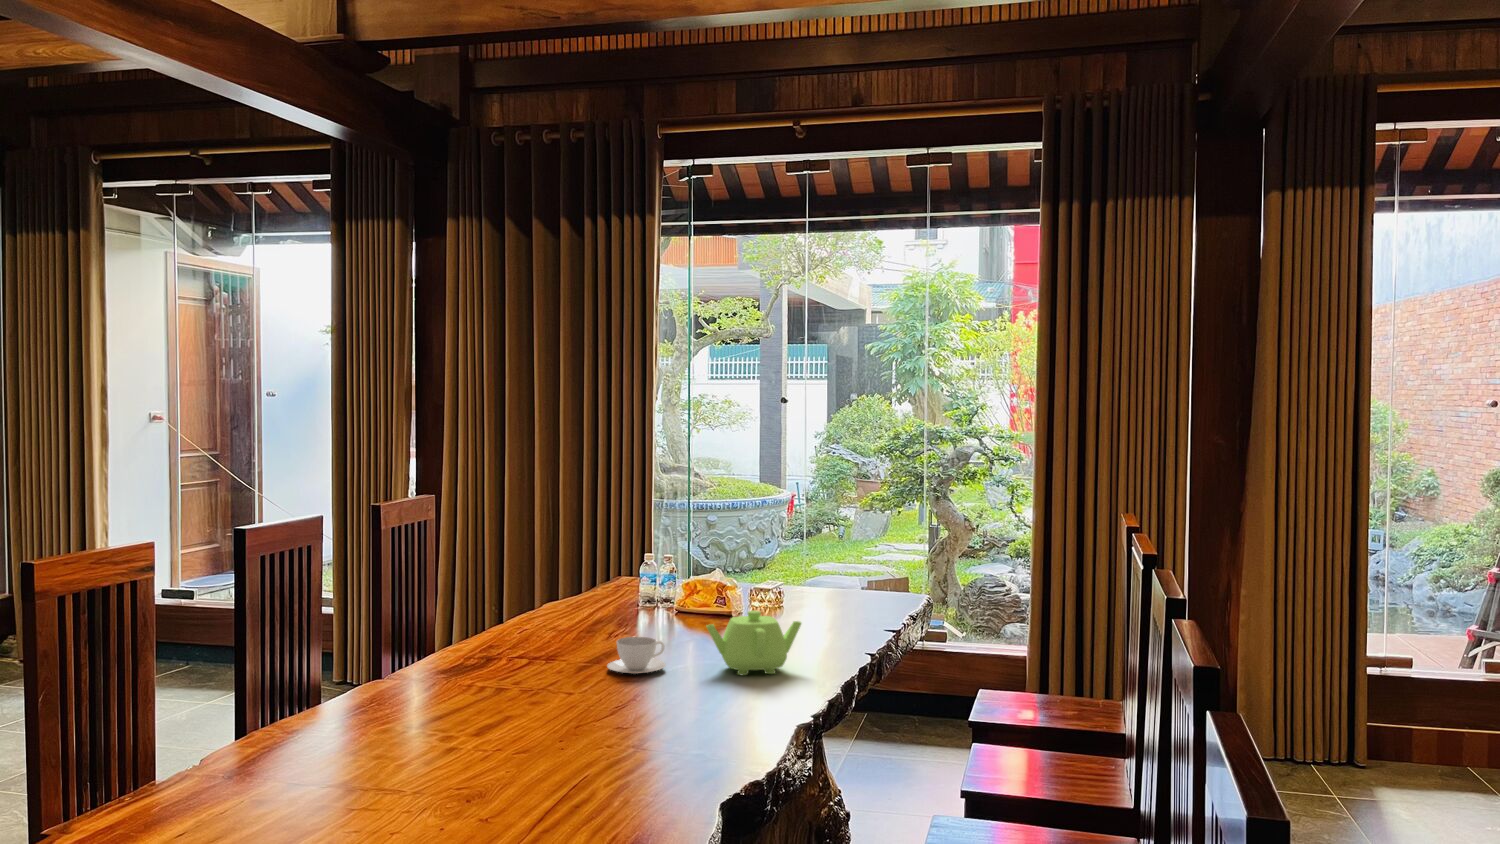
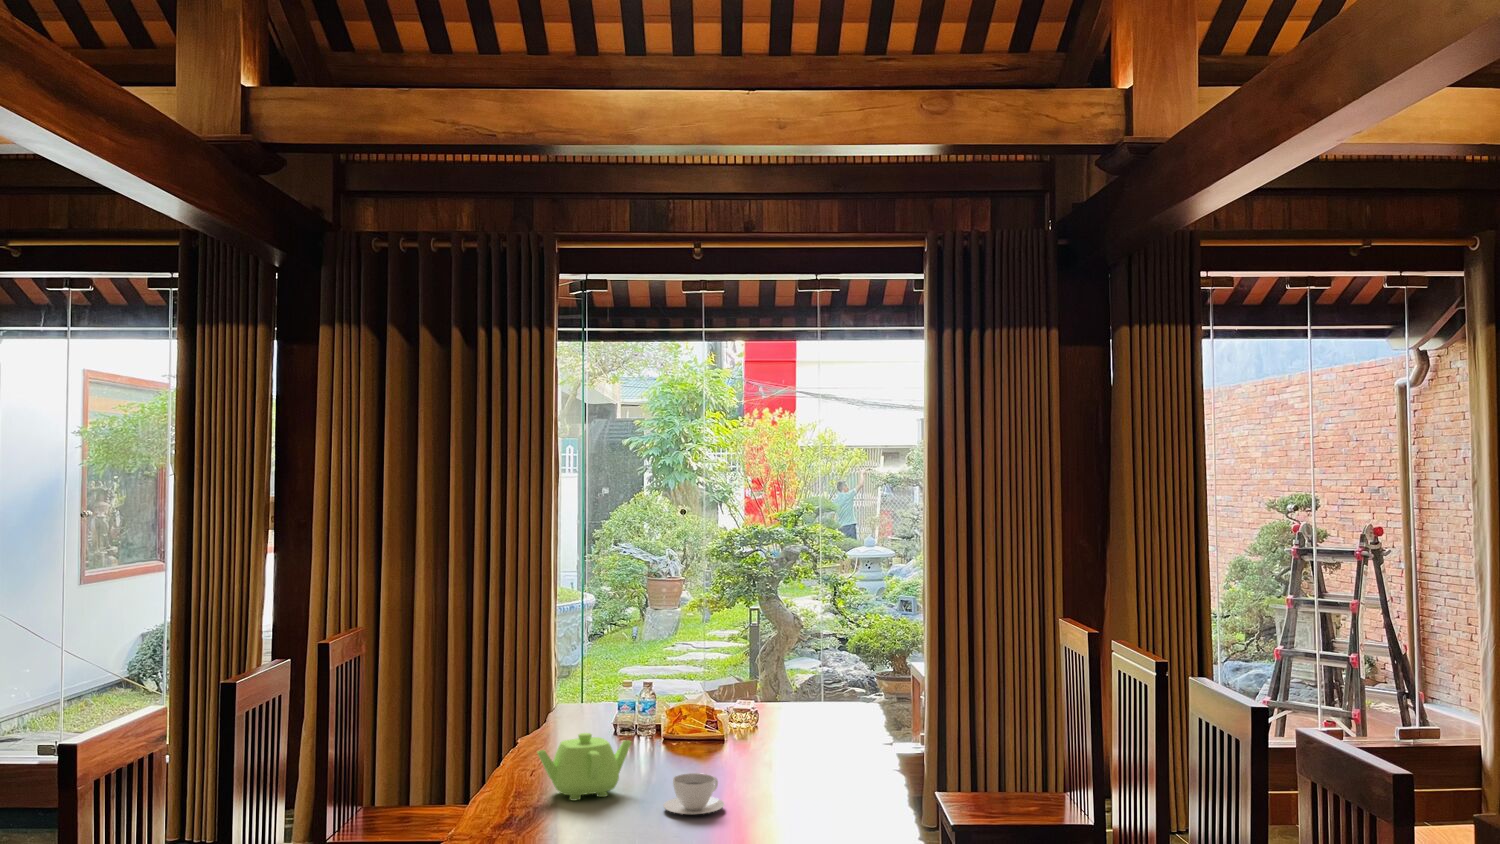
teapot: present [706,611,801,675] -> present [537,733,631,801]

